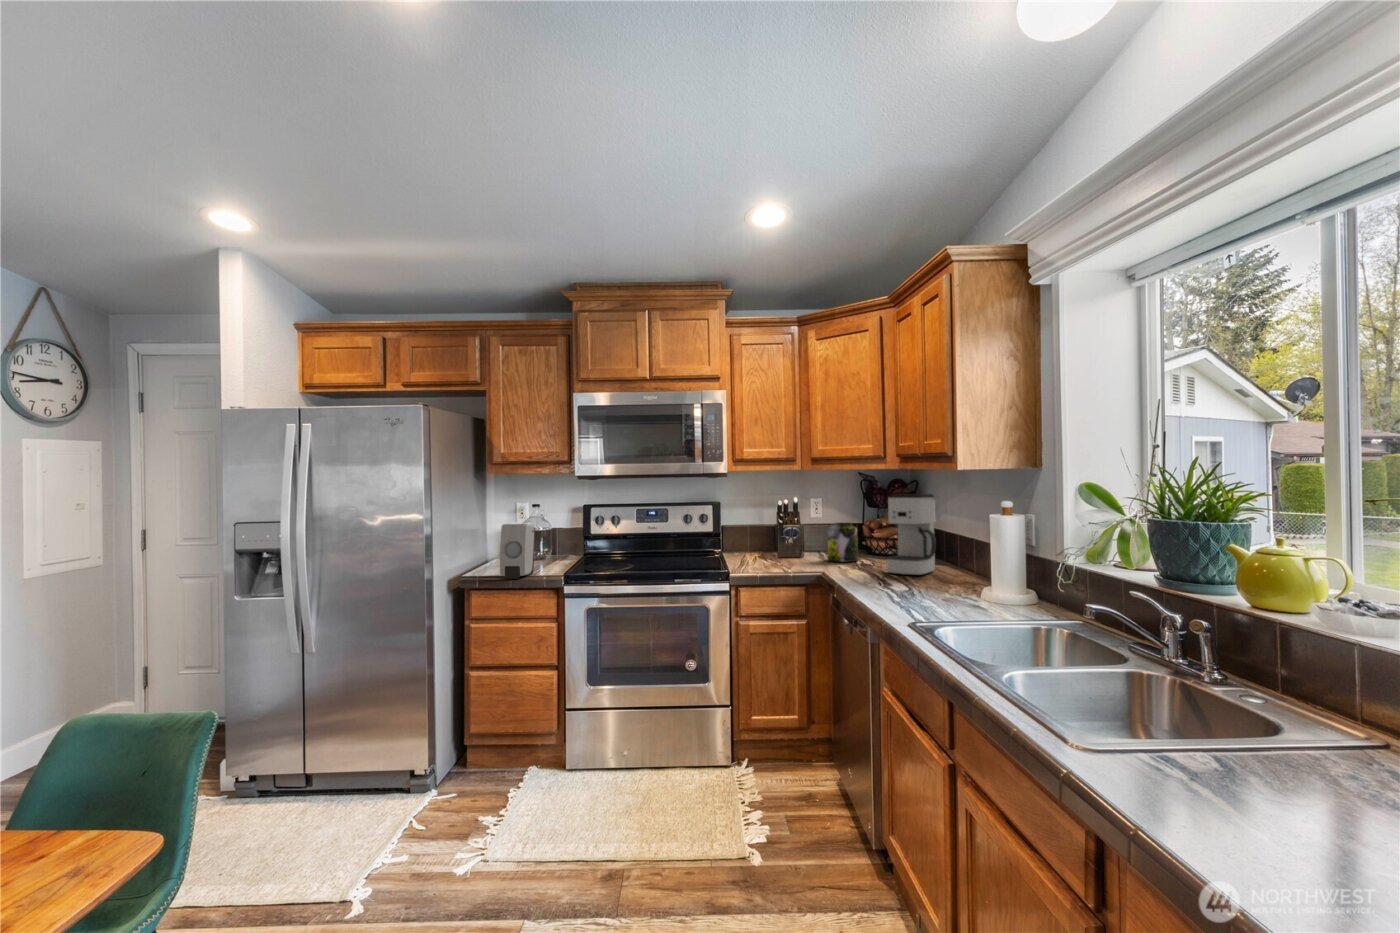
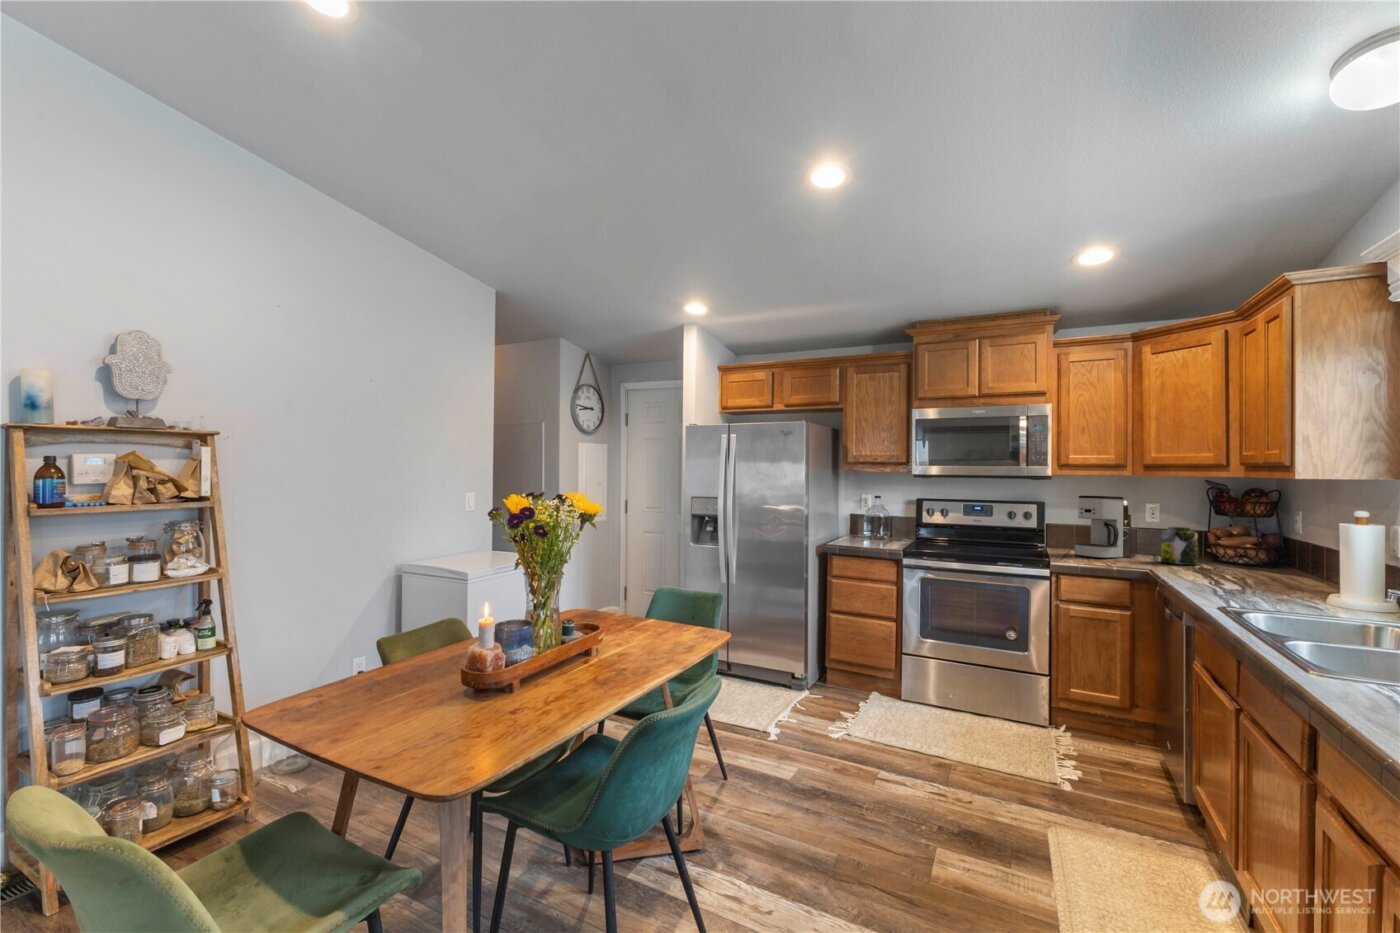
coffee maker: present [887,494,936,575] -> present [1075,496,1124,558]
soap dispenser: present [500,524,535,579] -> none [854,509,879,549]

